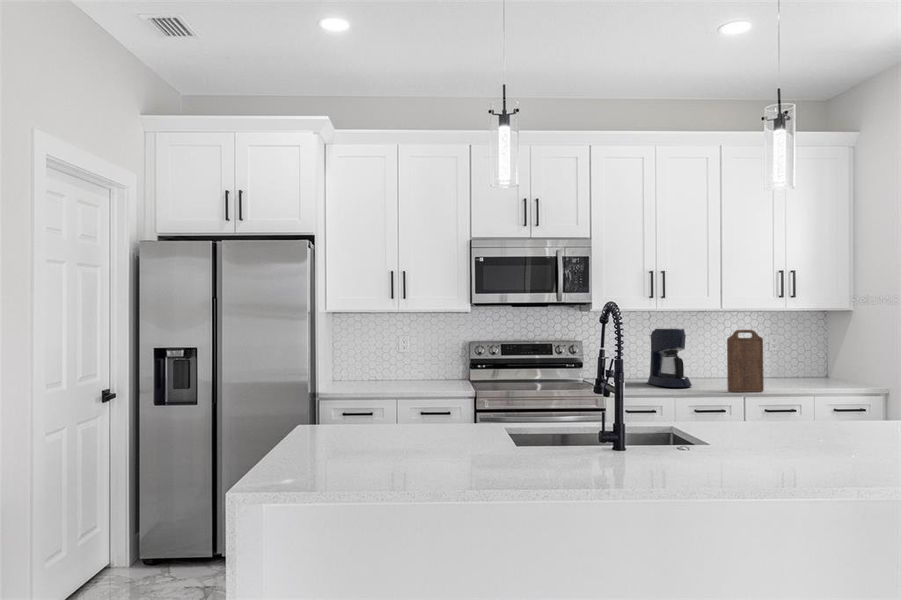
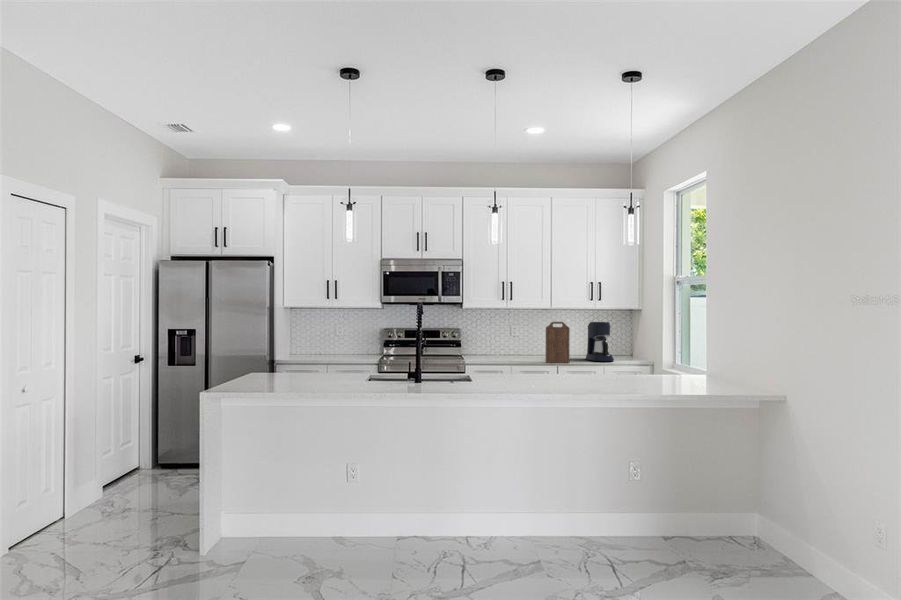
coffee maker: present [647,328,692,387] -> present [585,322,614,361]

